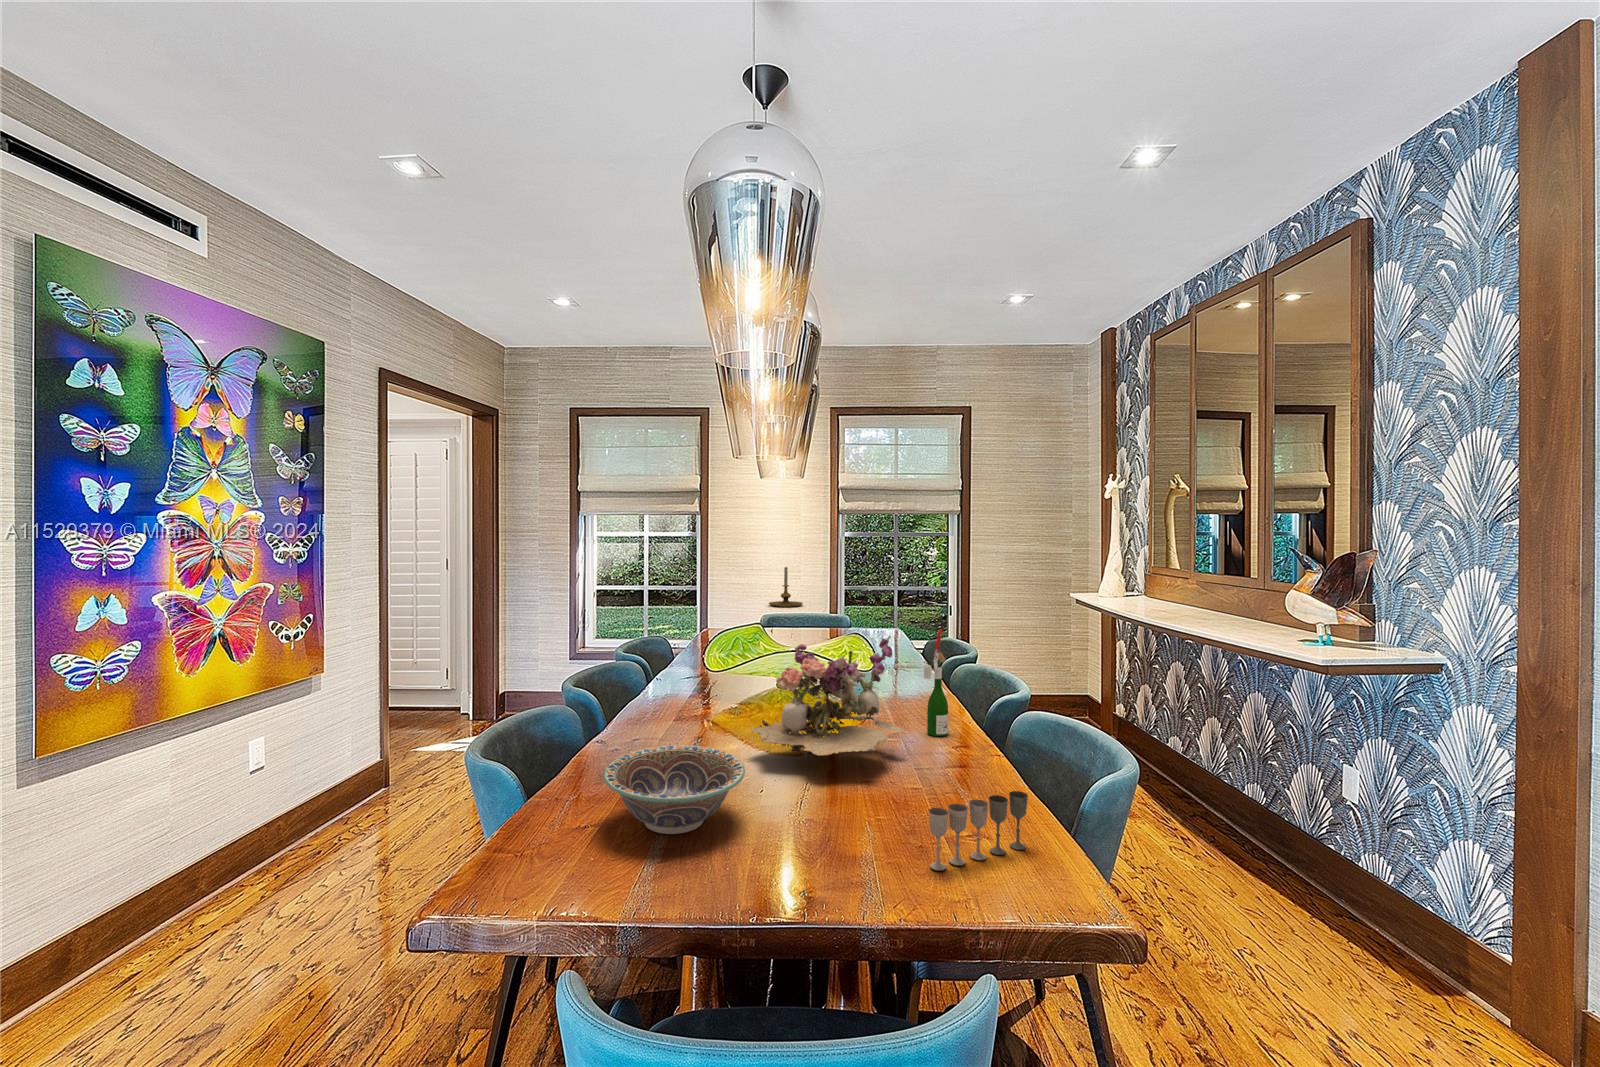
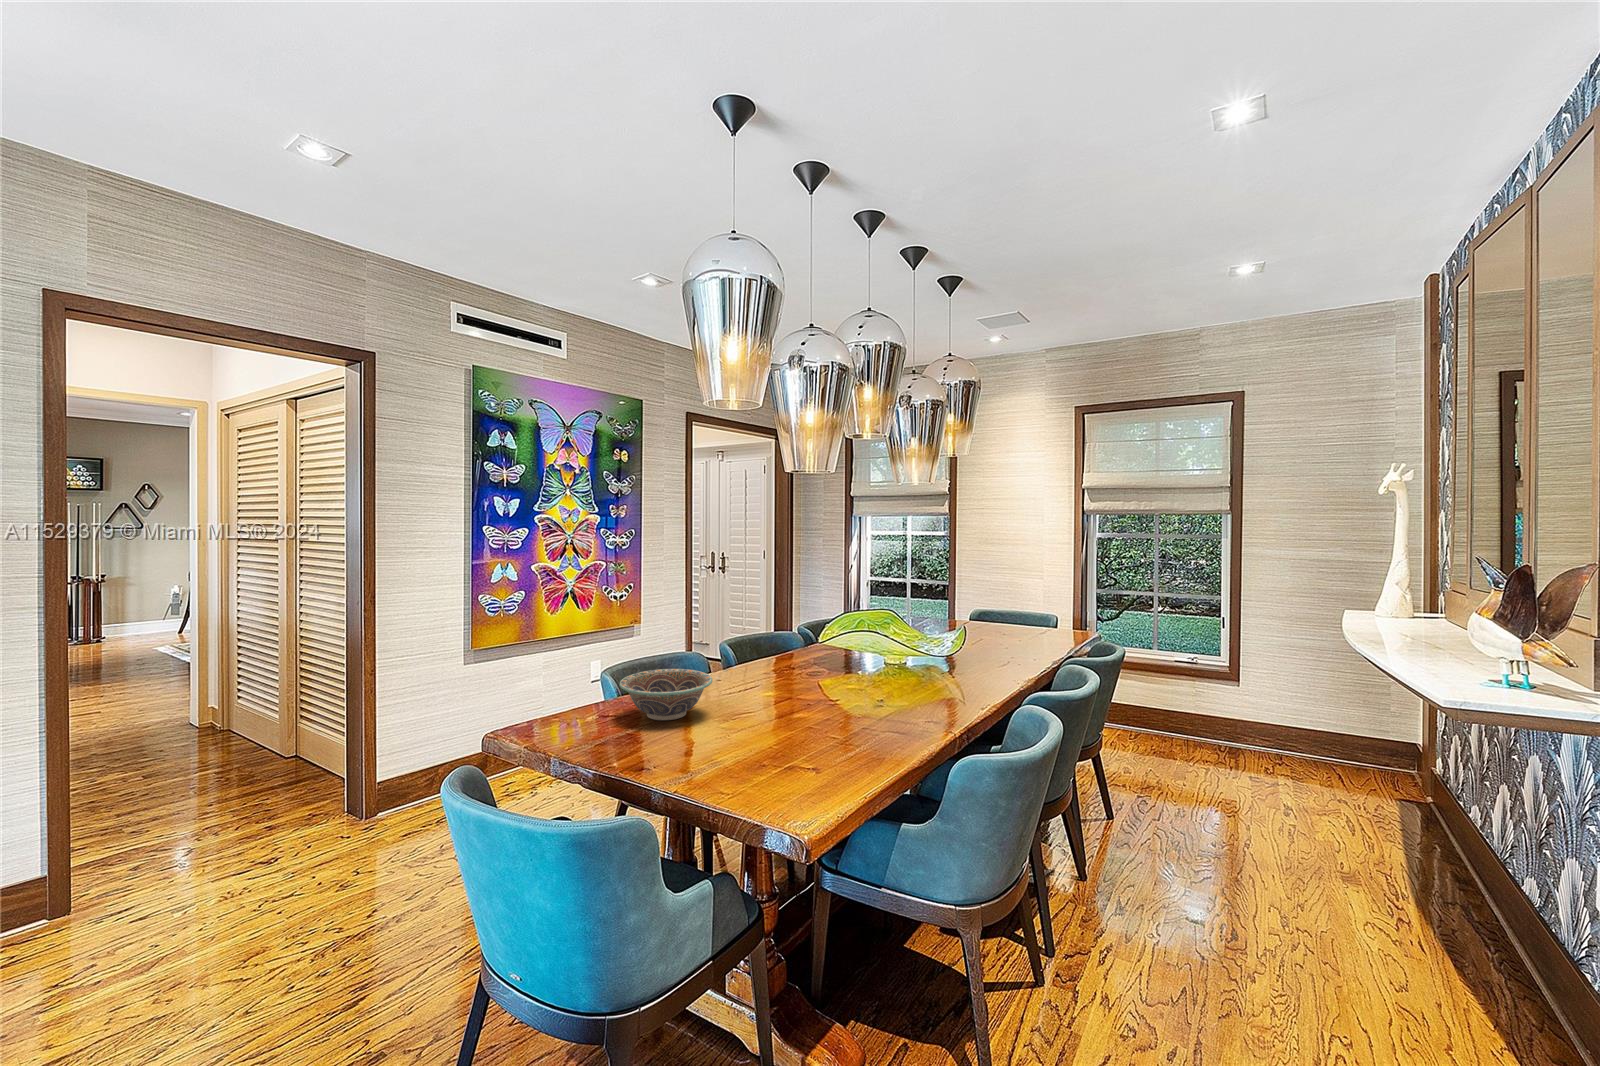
candle holder: present [769,567,803,607] -> none [1013,566,1048,605]
wine bottle: present [924,629,950,736] -> none [929,611,957,703]
flower arrangement: present [750,635,904,756] -> none [766,610,883,700]
wine glass: present [929,791,1028,871] -> none [758,719,847,766]

